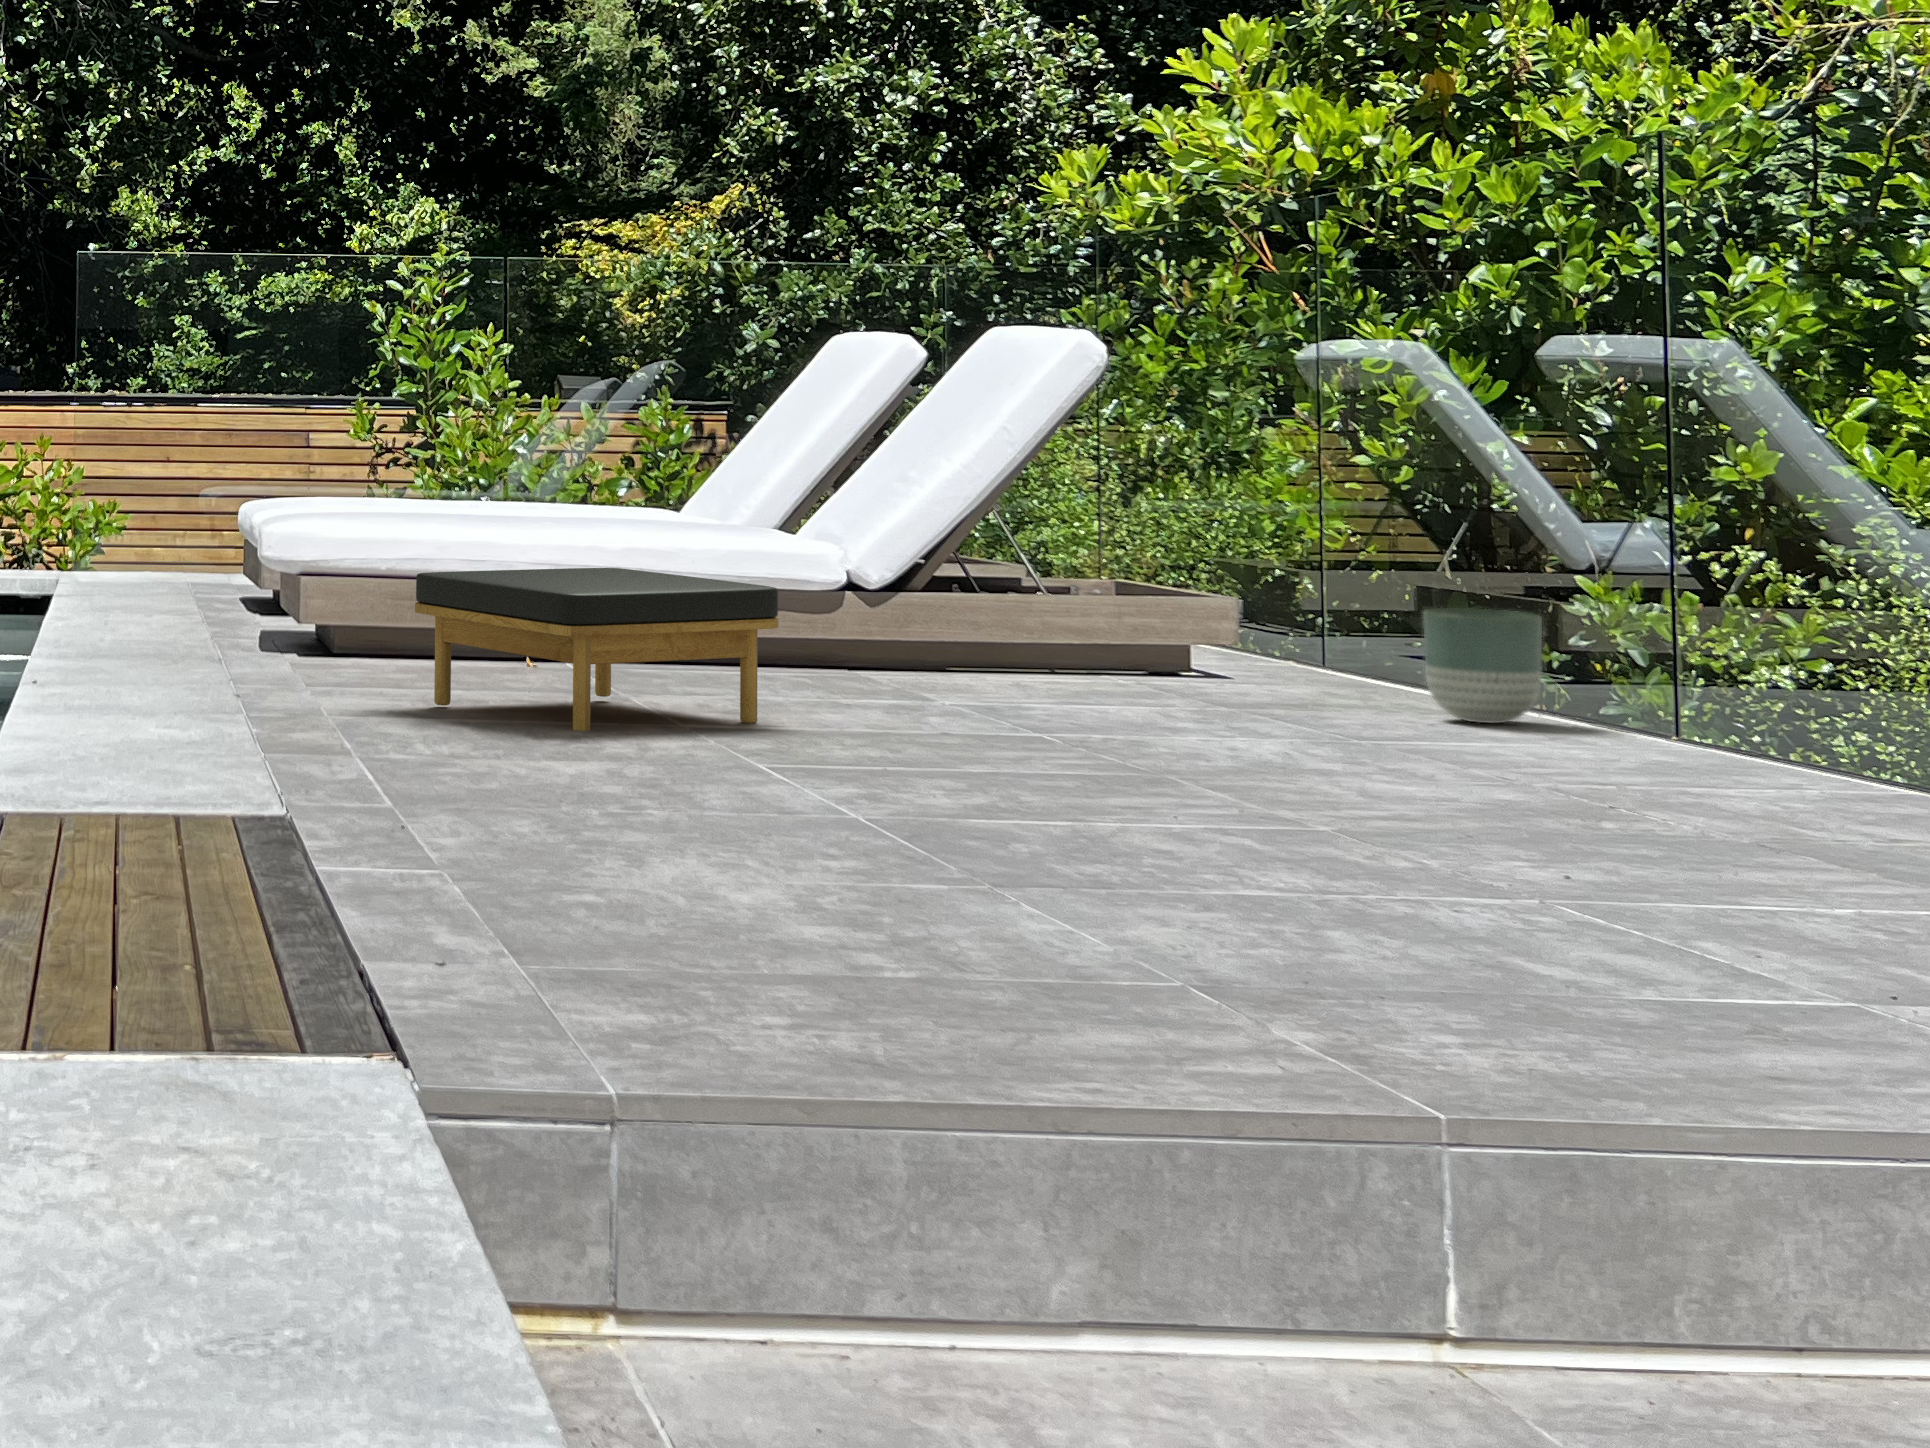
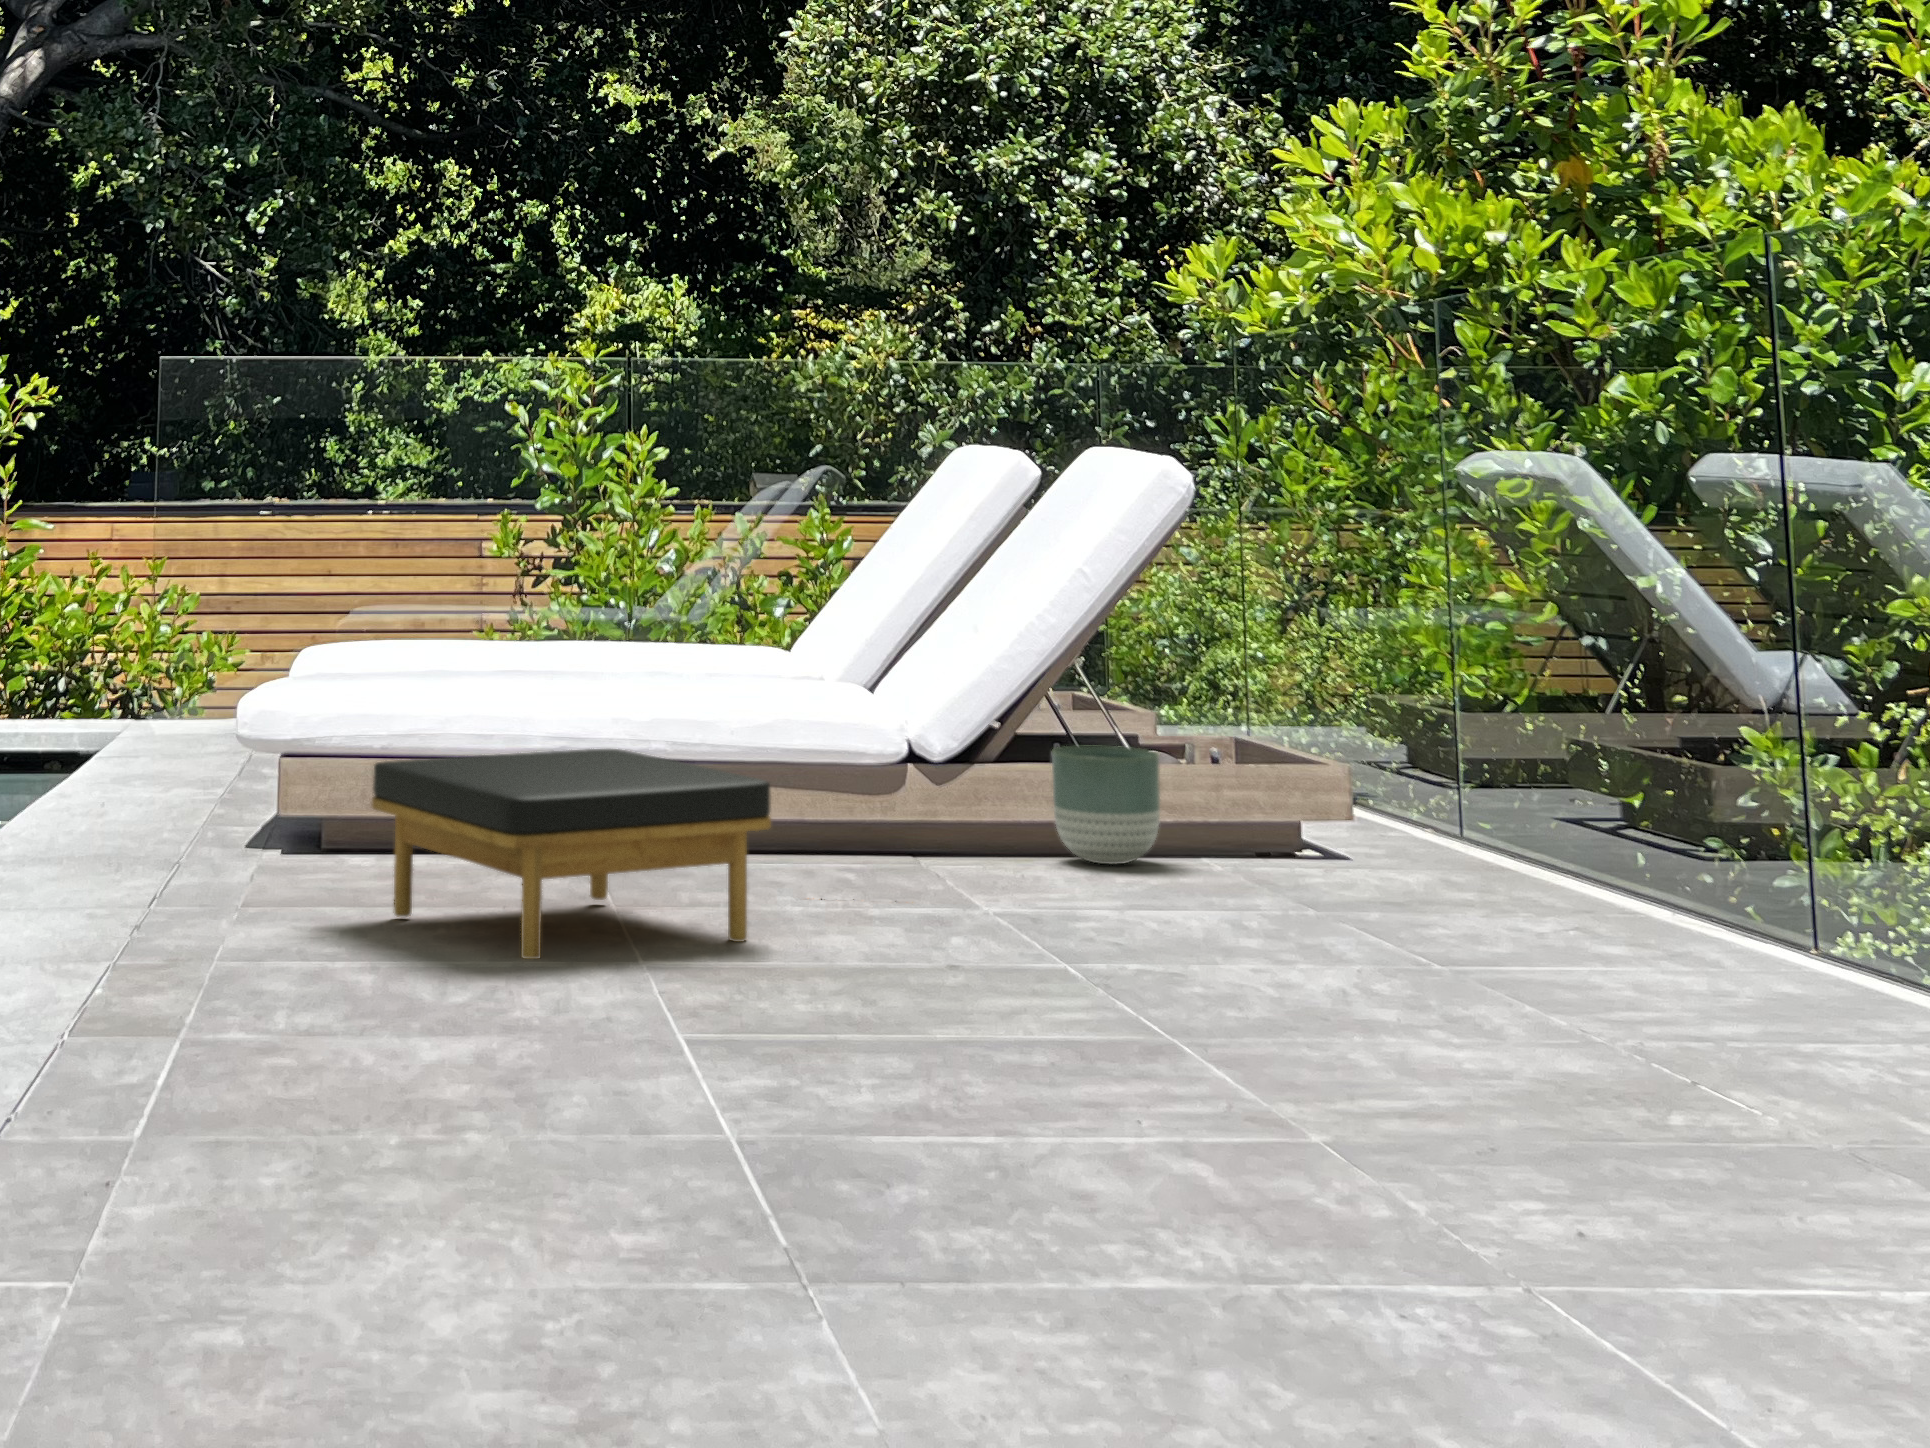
planter: present [1423,608,1542,723] -> present [1052,745,1160,864]

